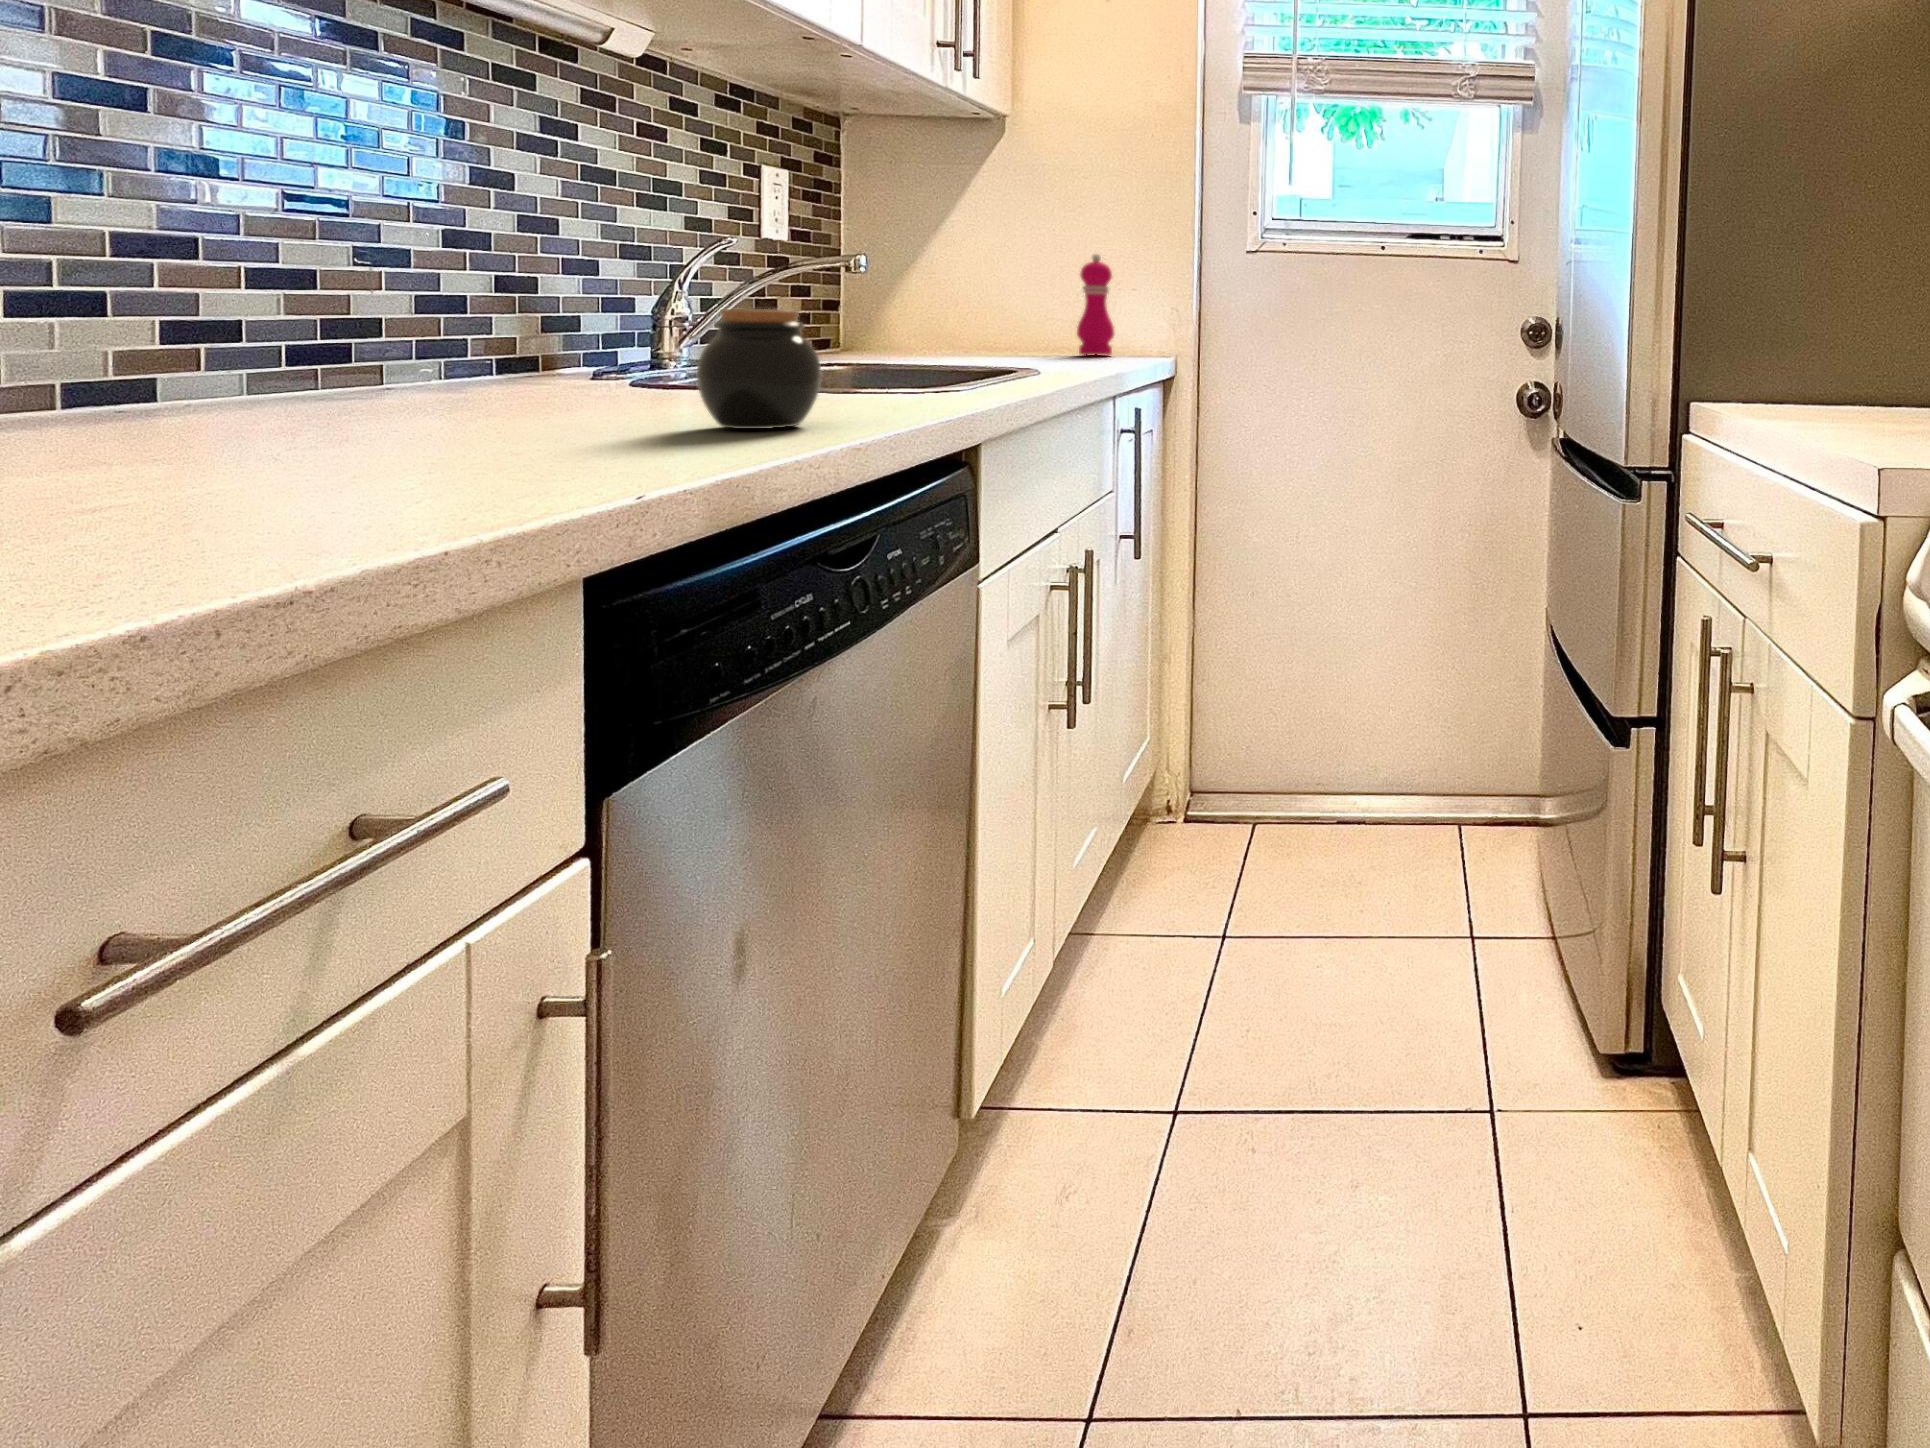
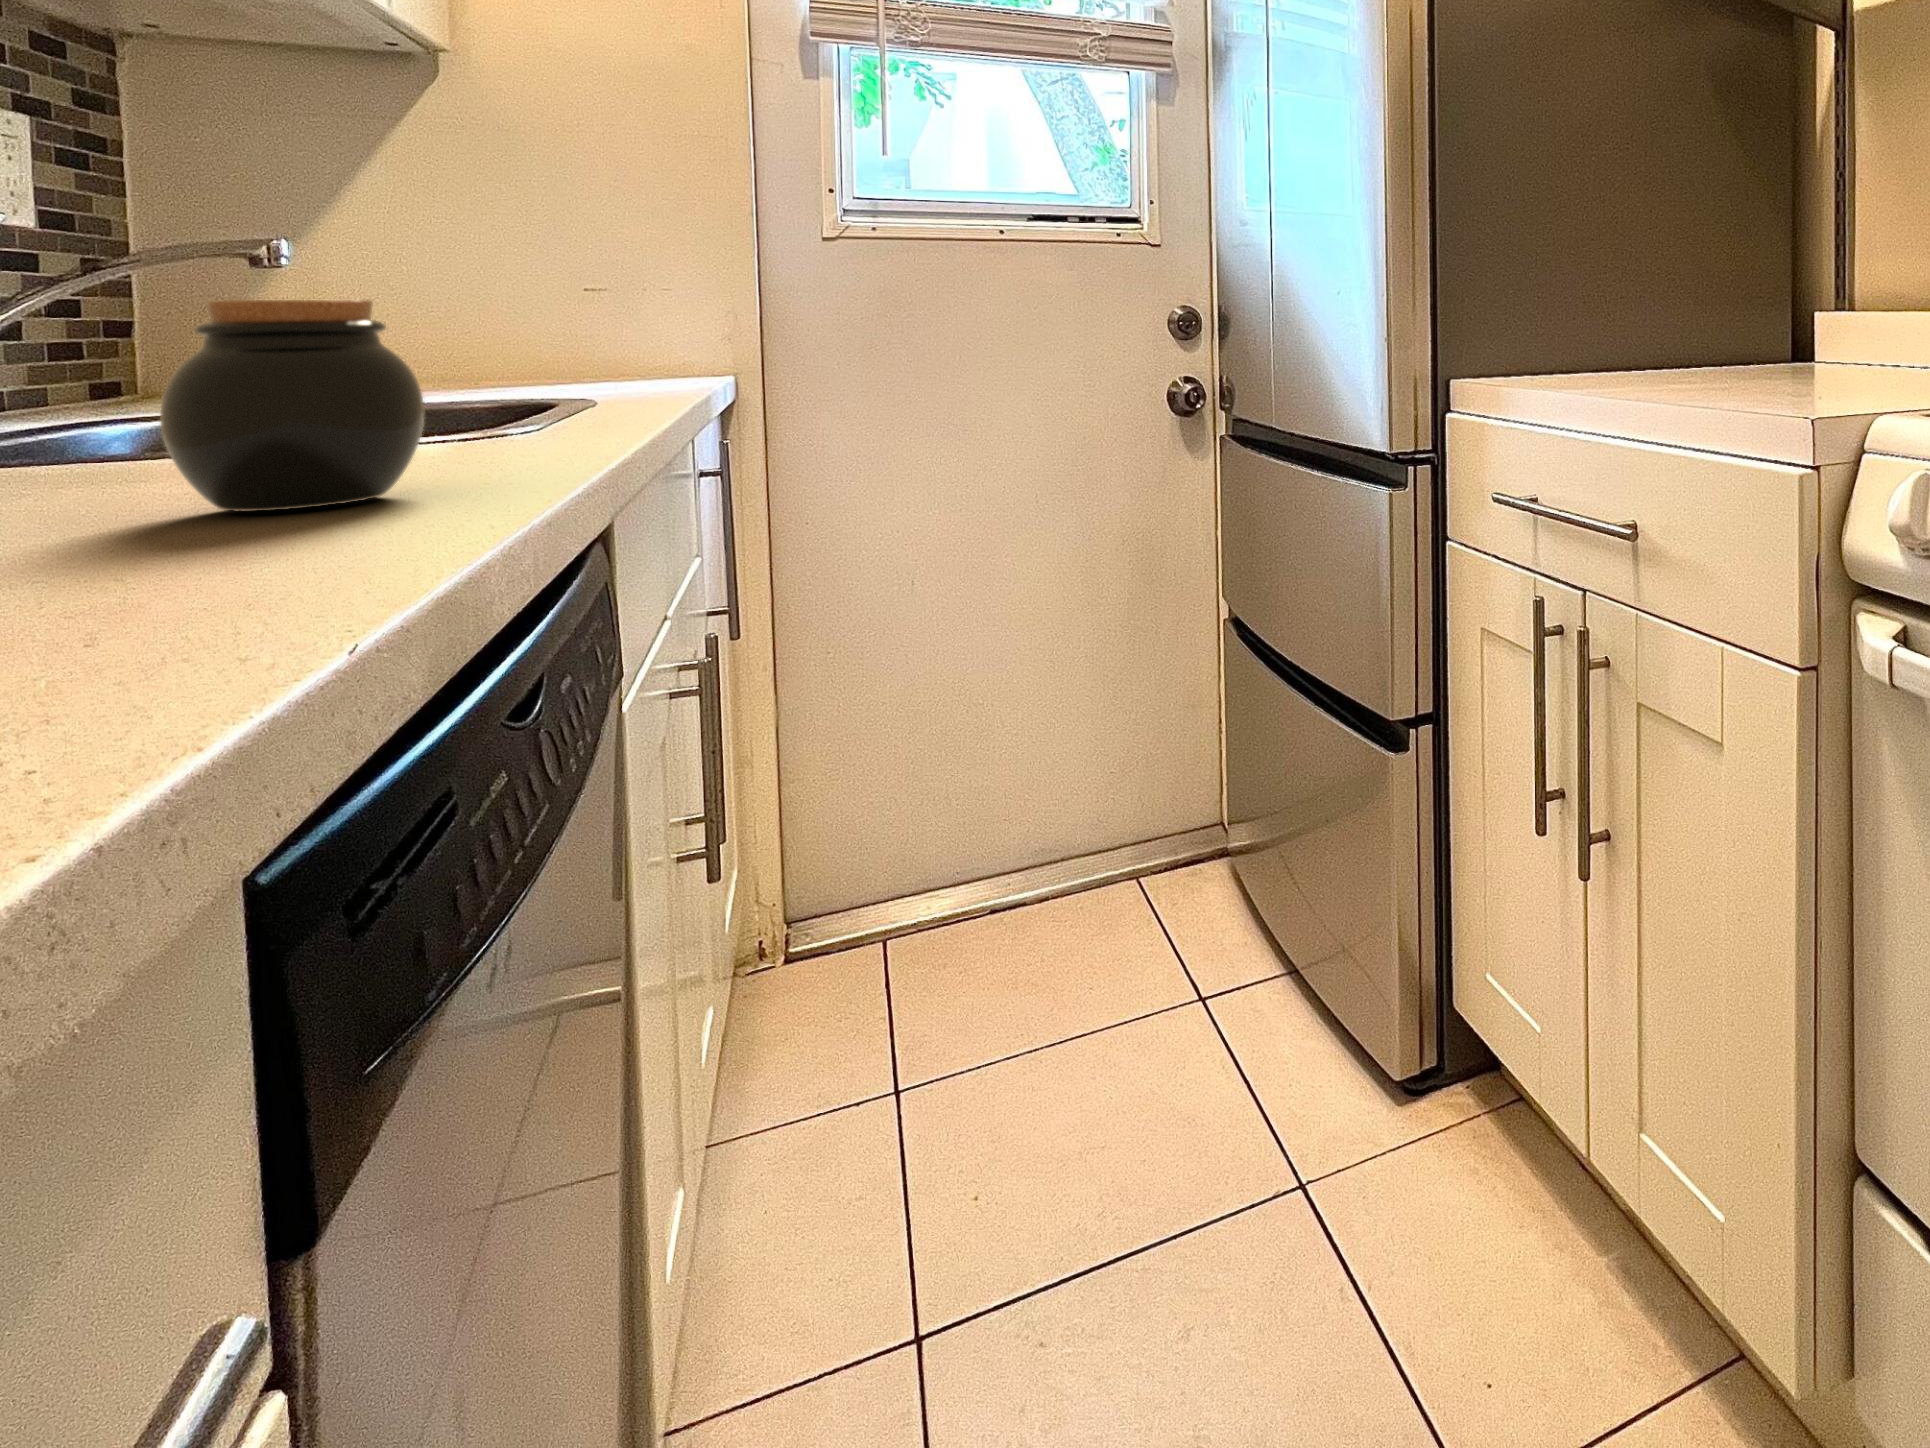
pepper mill: present [1077,254,1114,356] -> none [578,242,638,377]

